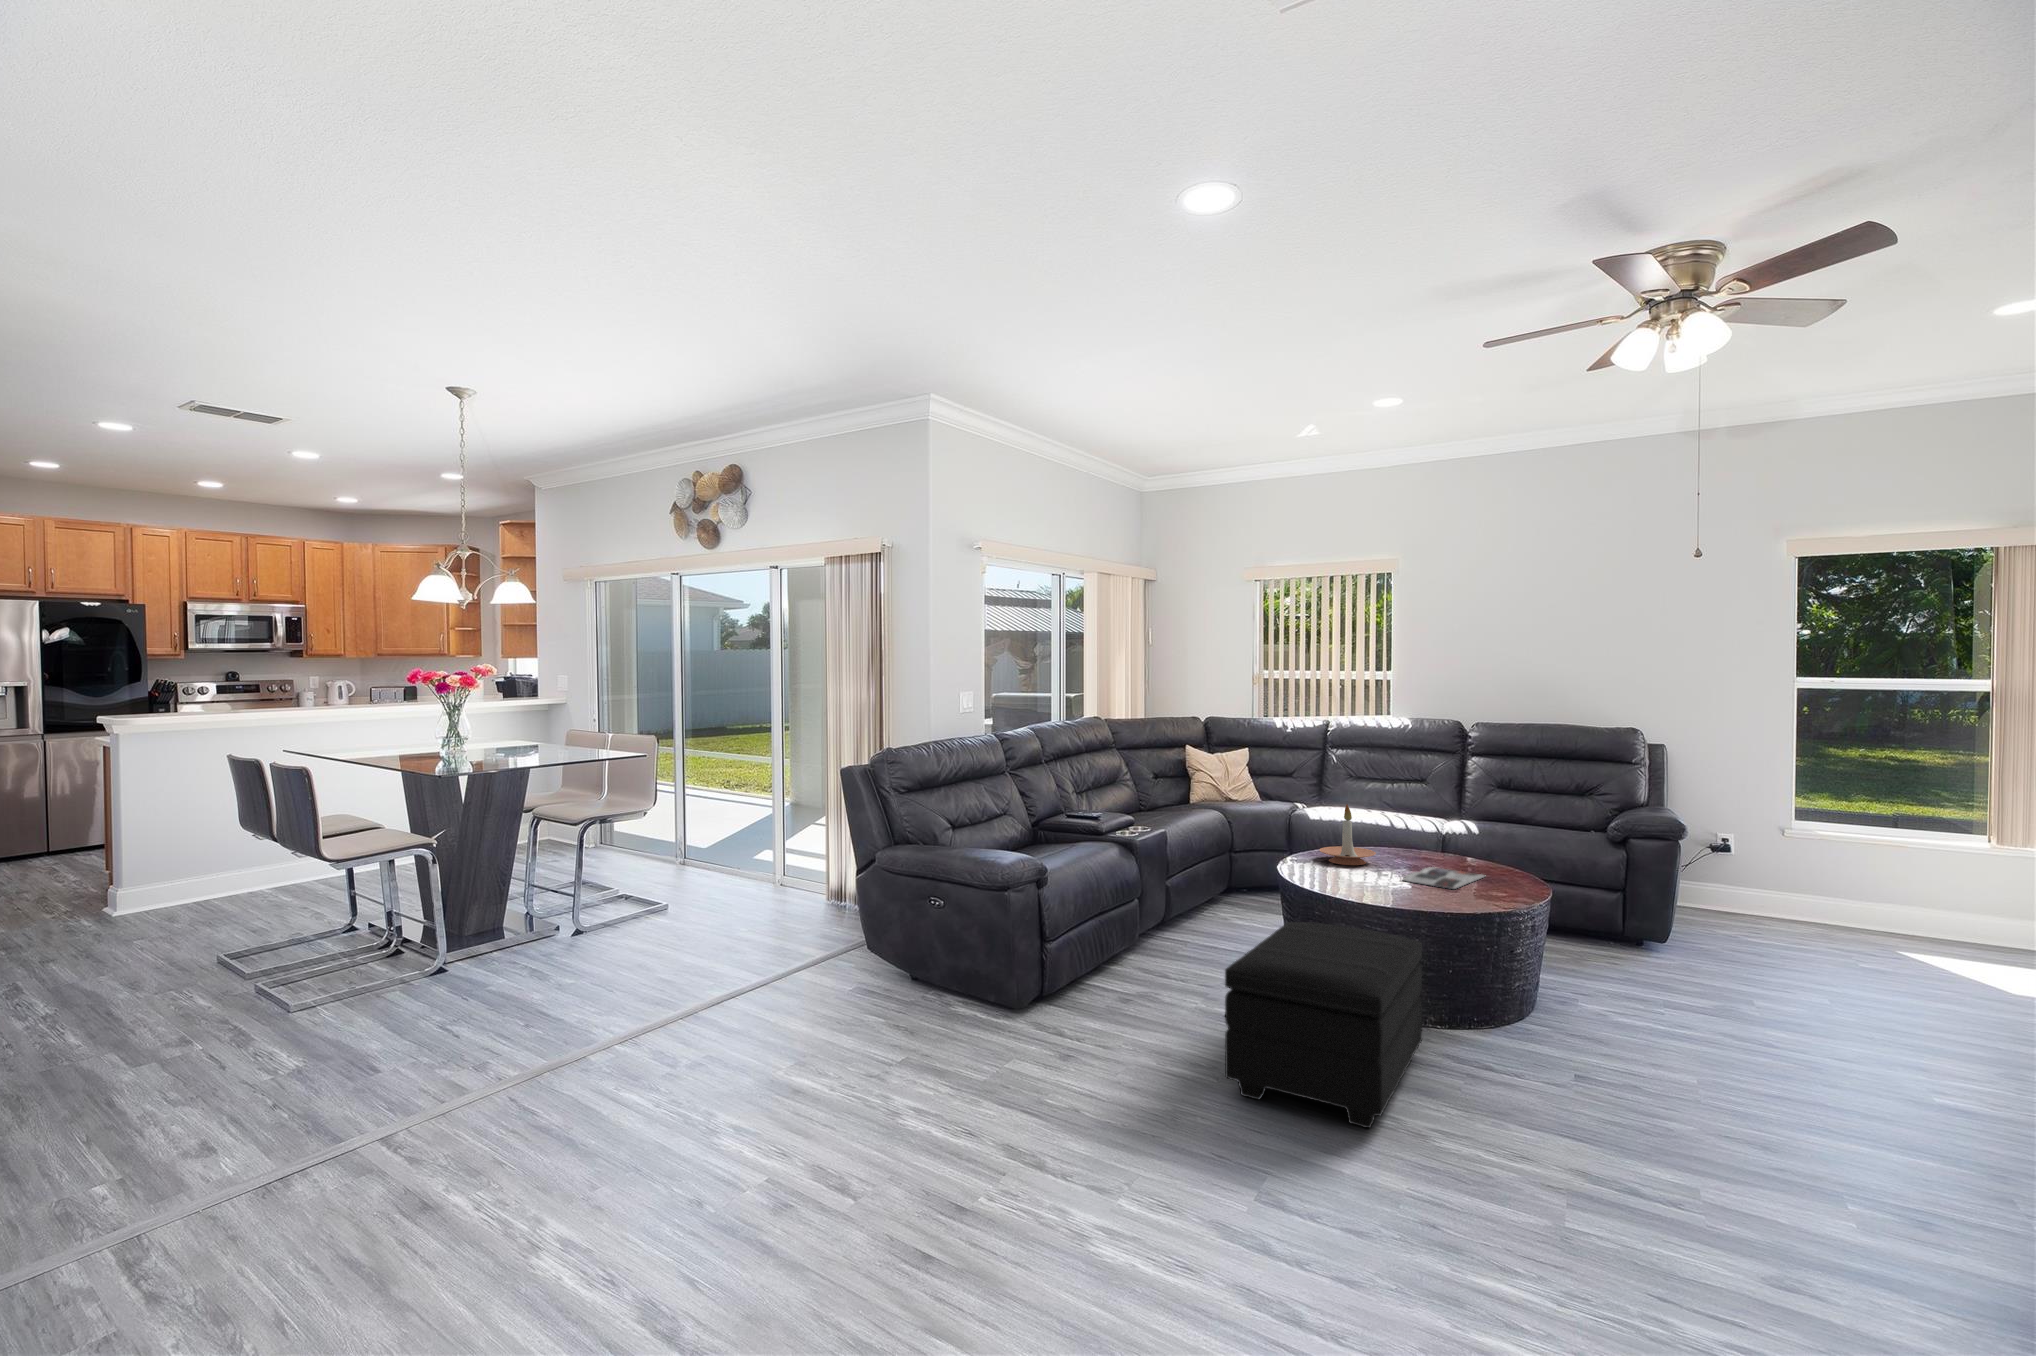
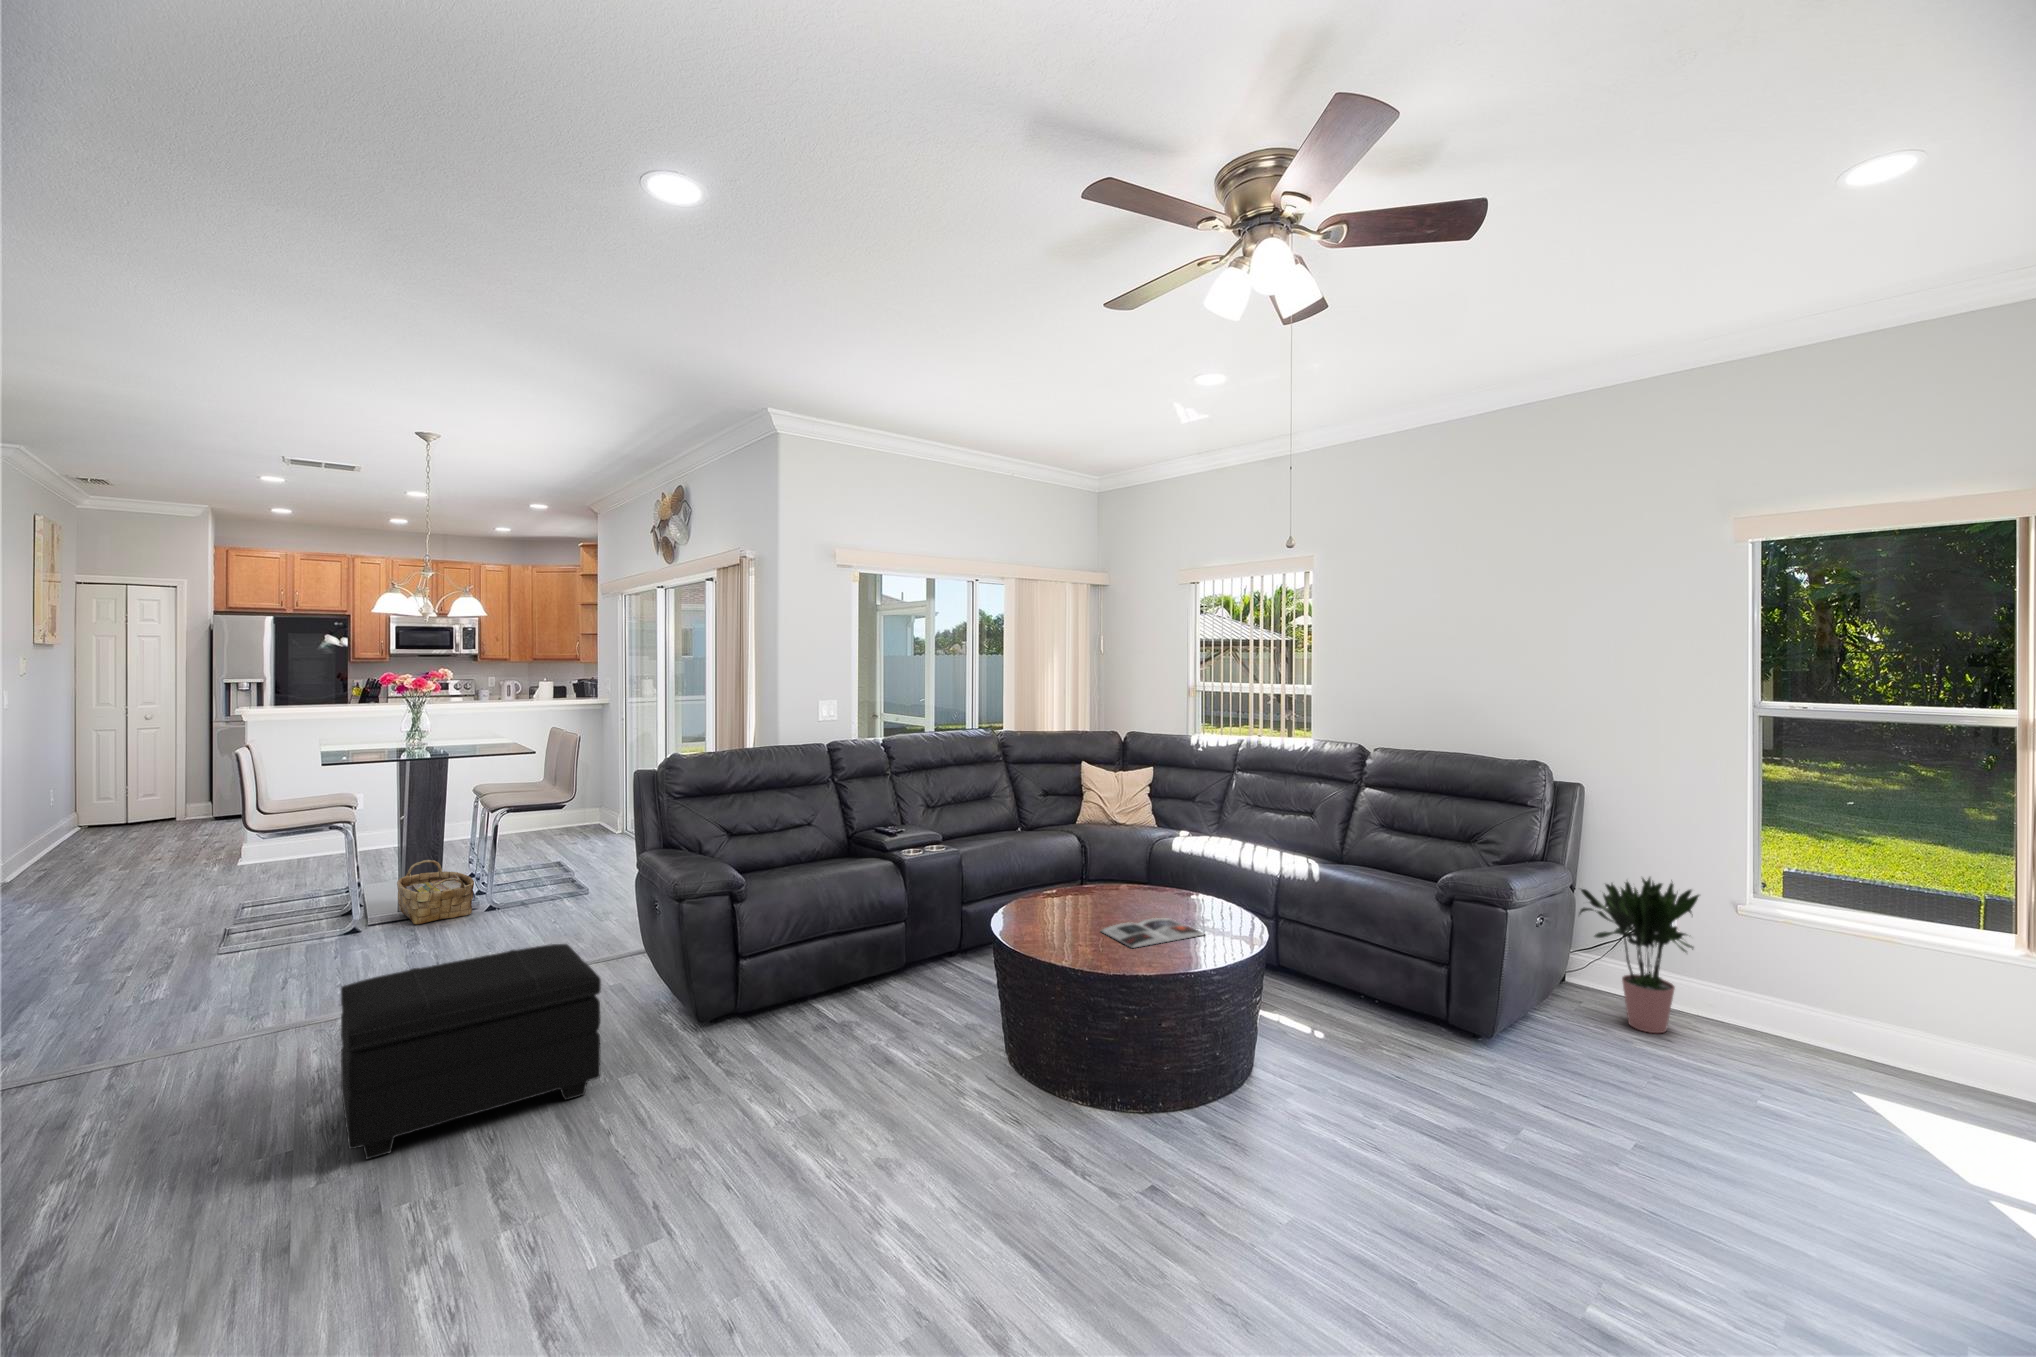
candle holder: present [1320,804,1376,865] -> none [1066,841,1124,908]
potted plant: none [1676,807,1783,936] -> present [1579,878,1699,1033]
woven basket: none [471,885,567,960] -> present [397,860,474,925]
footstool: present [1225,922,1422,1128] -> present [341,944,601,1159]

